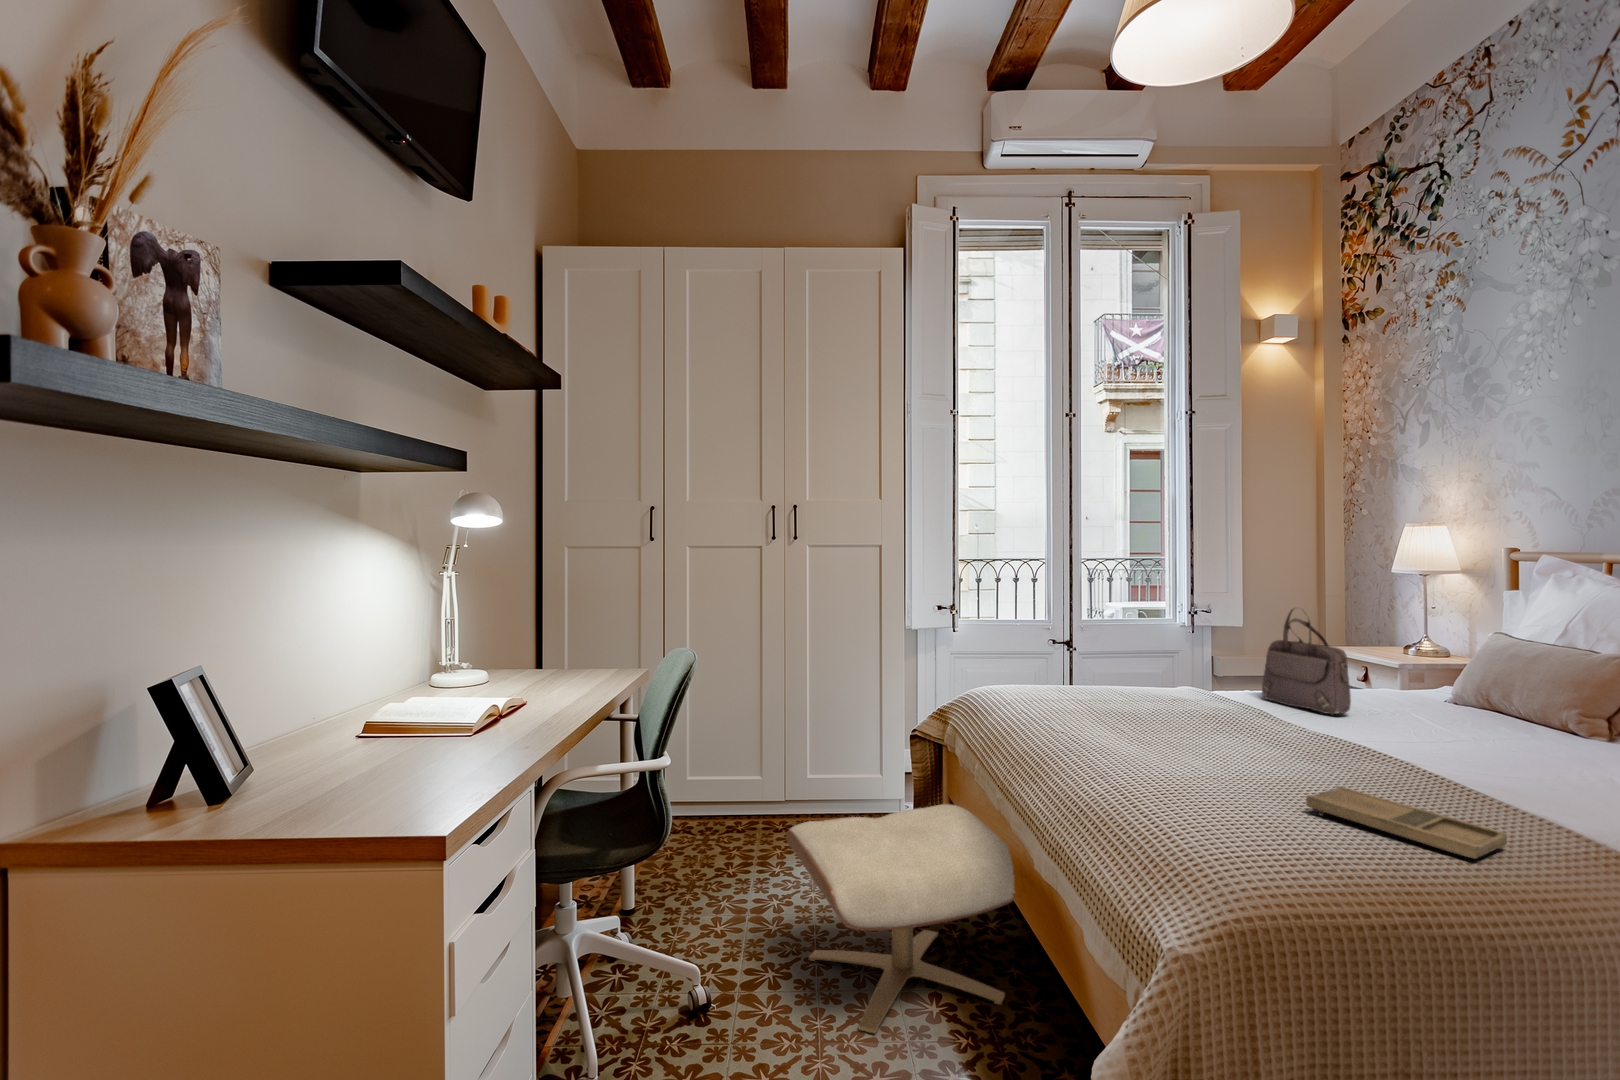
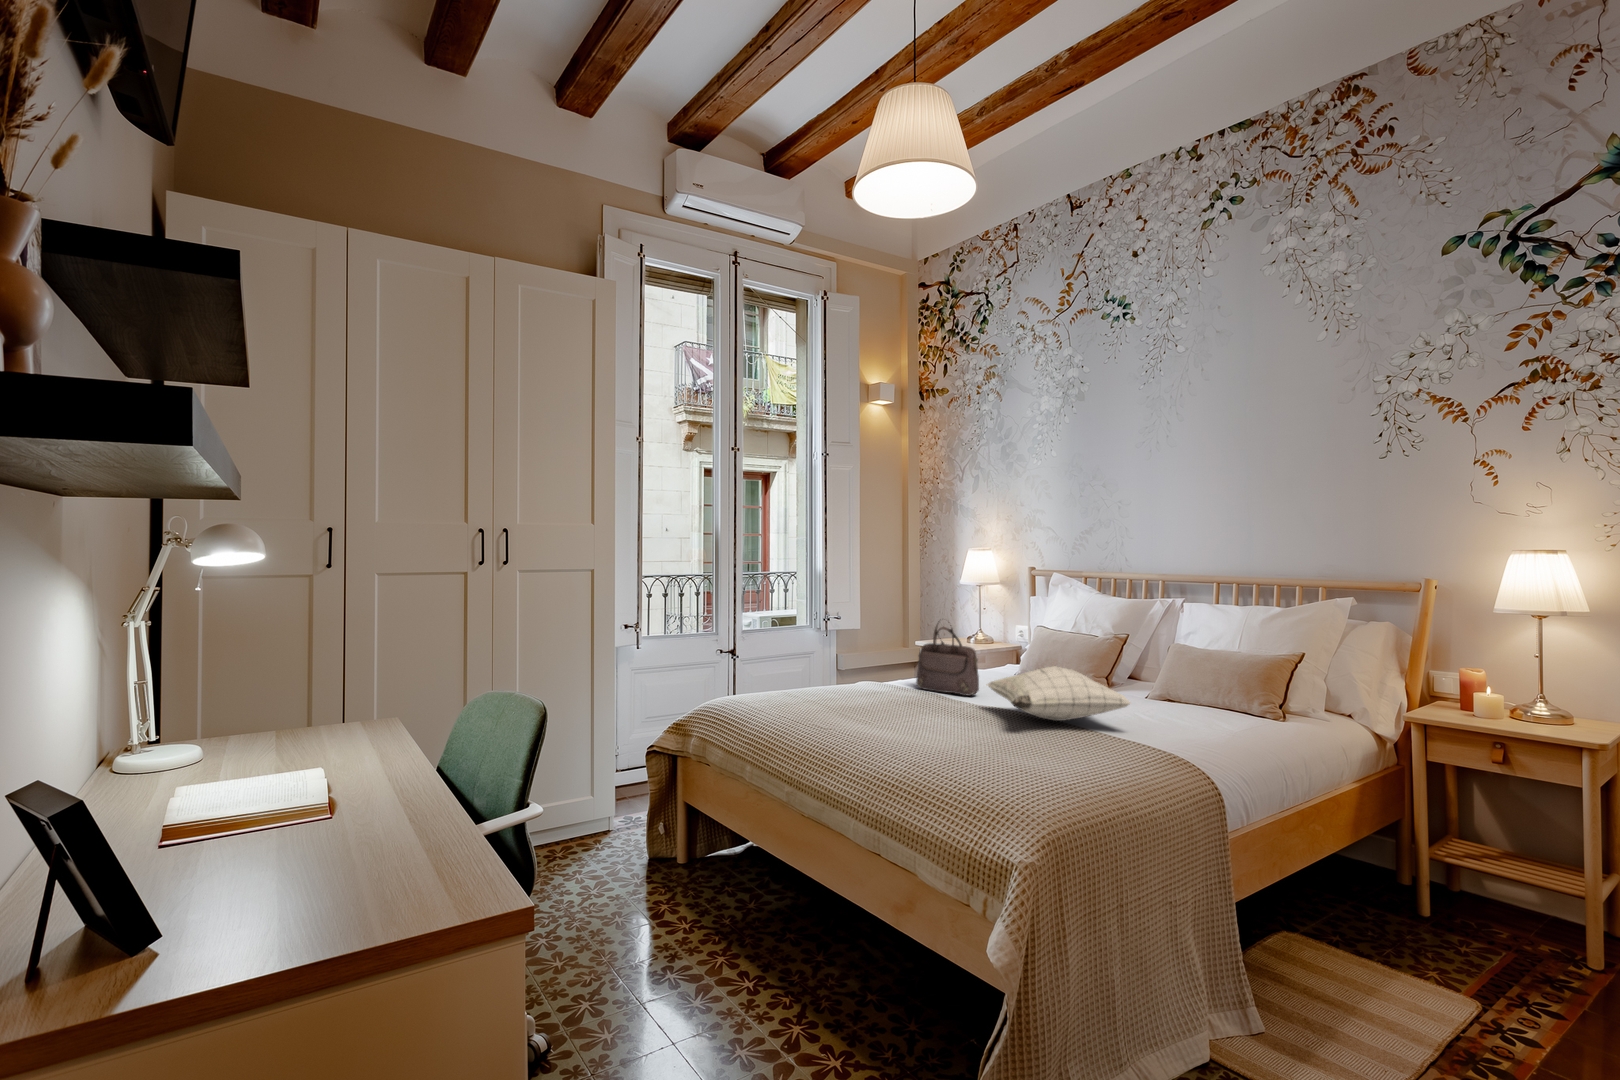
pillow: none [1338,679,1576,763] -> present [986,666,1130,721]
tray: present [1306,786,1507,859] -> none [1028,745,1134,778]
ottoman: present [786,804,1016,1033] -> none [596,808,810,1021]

